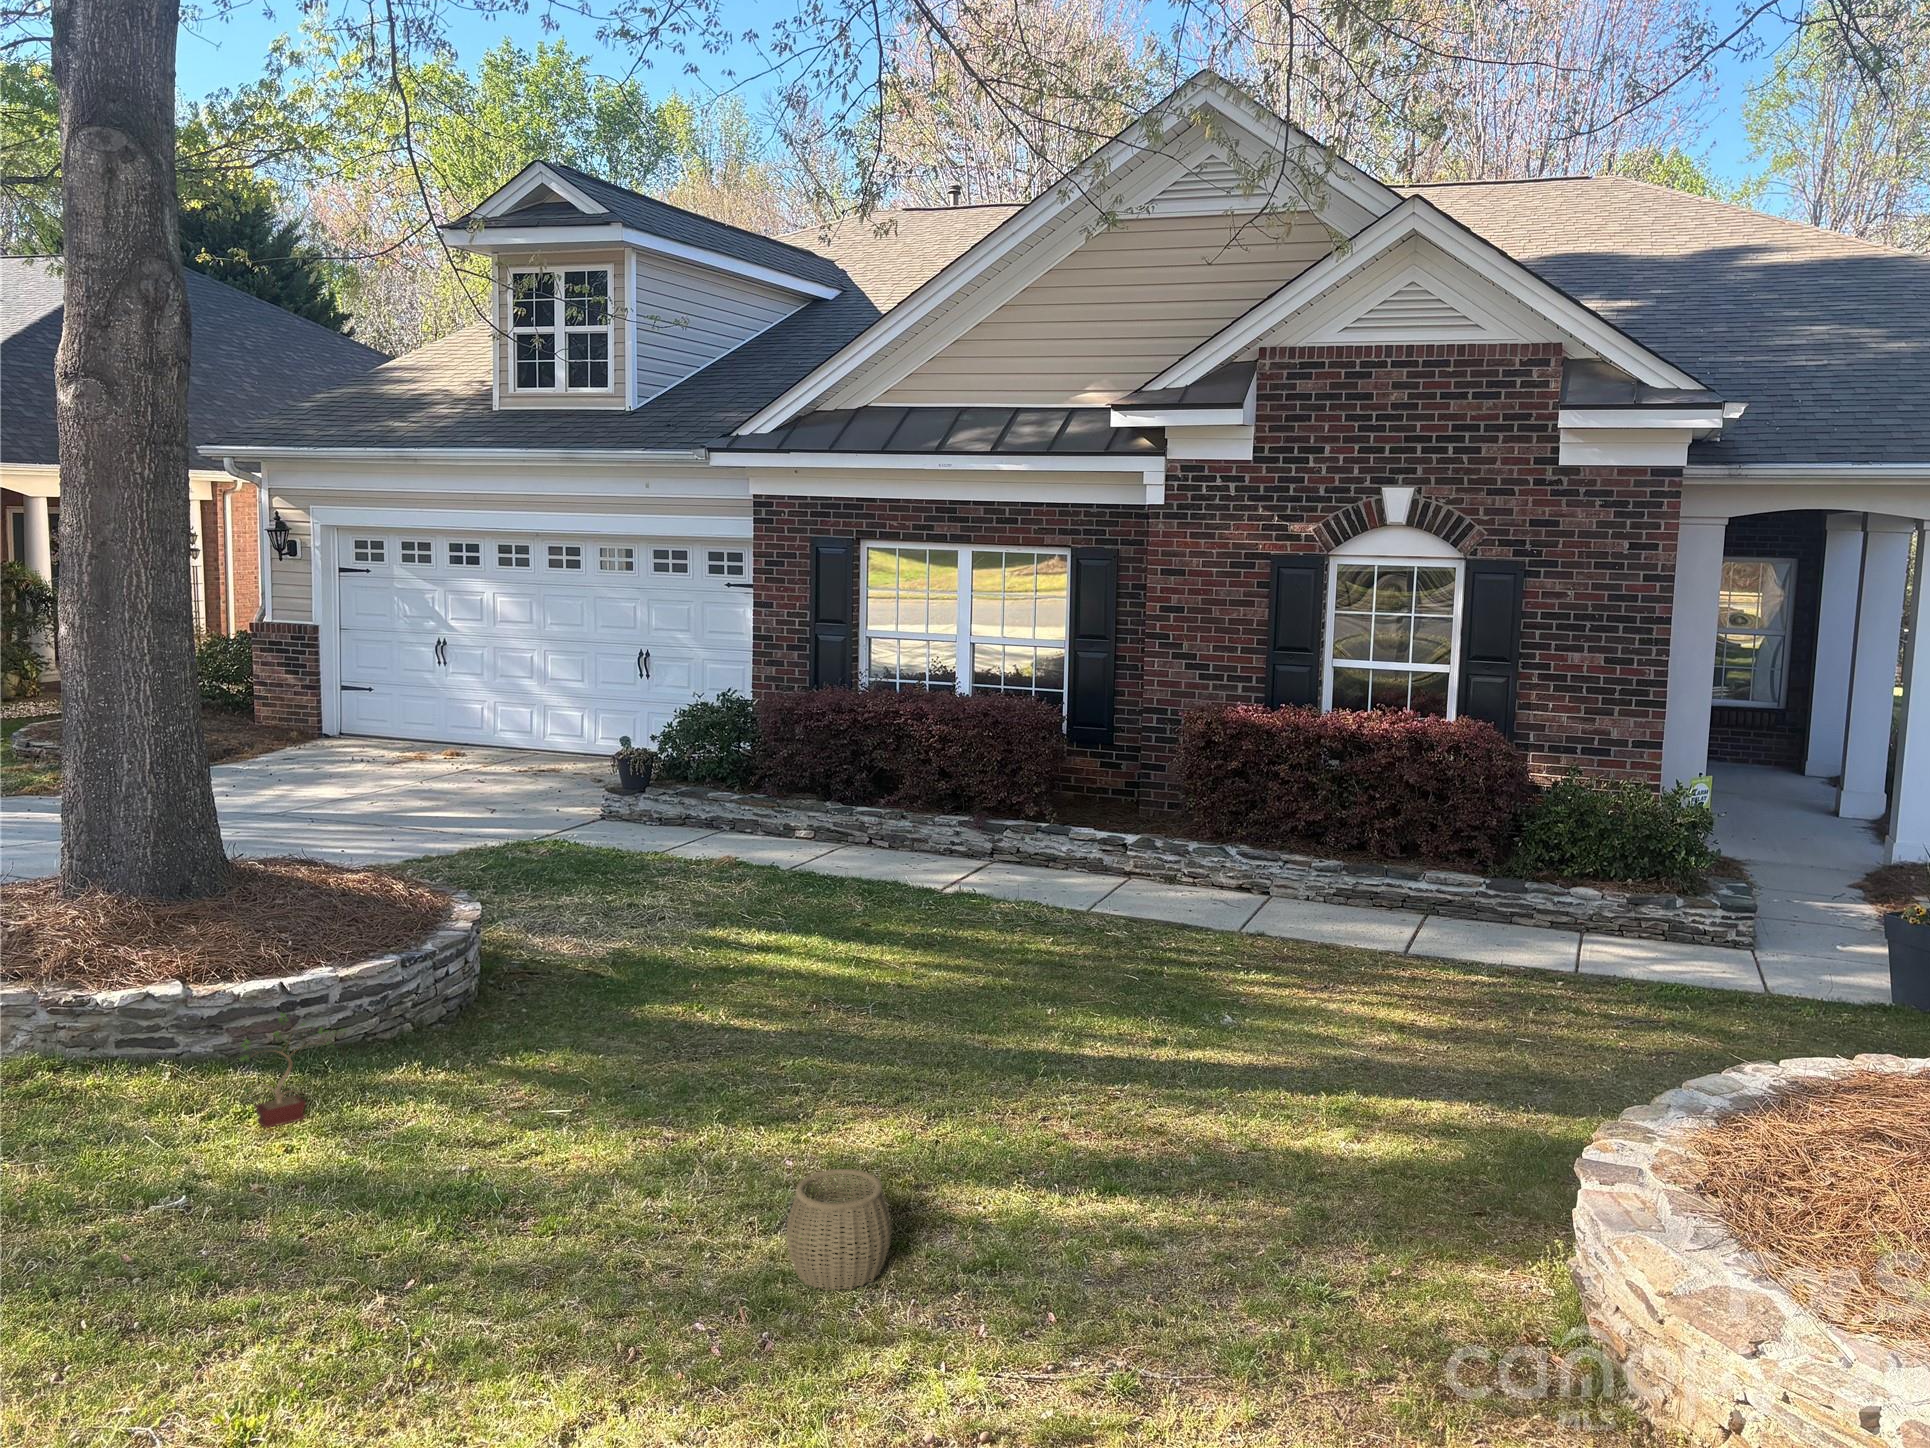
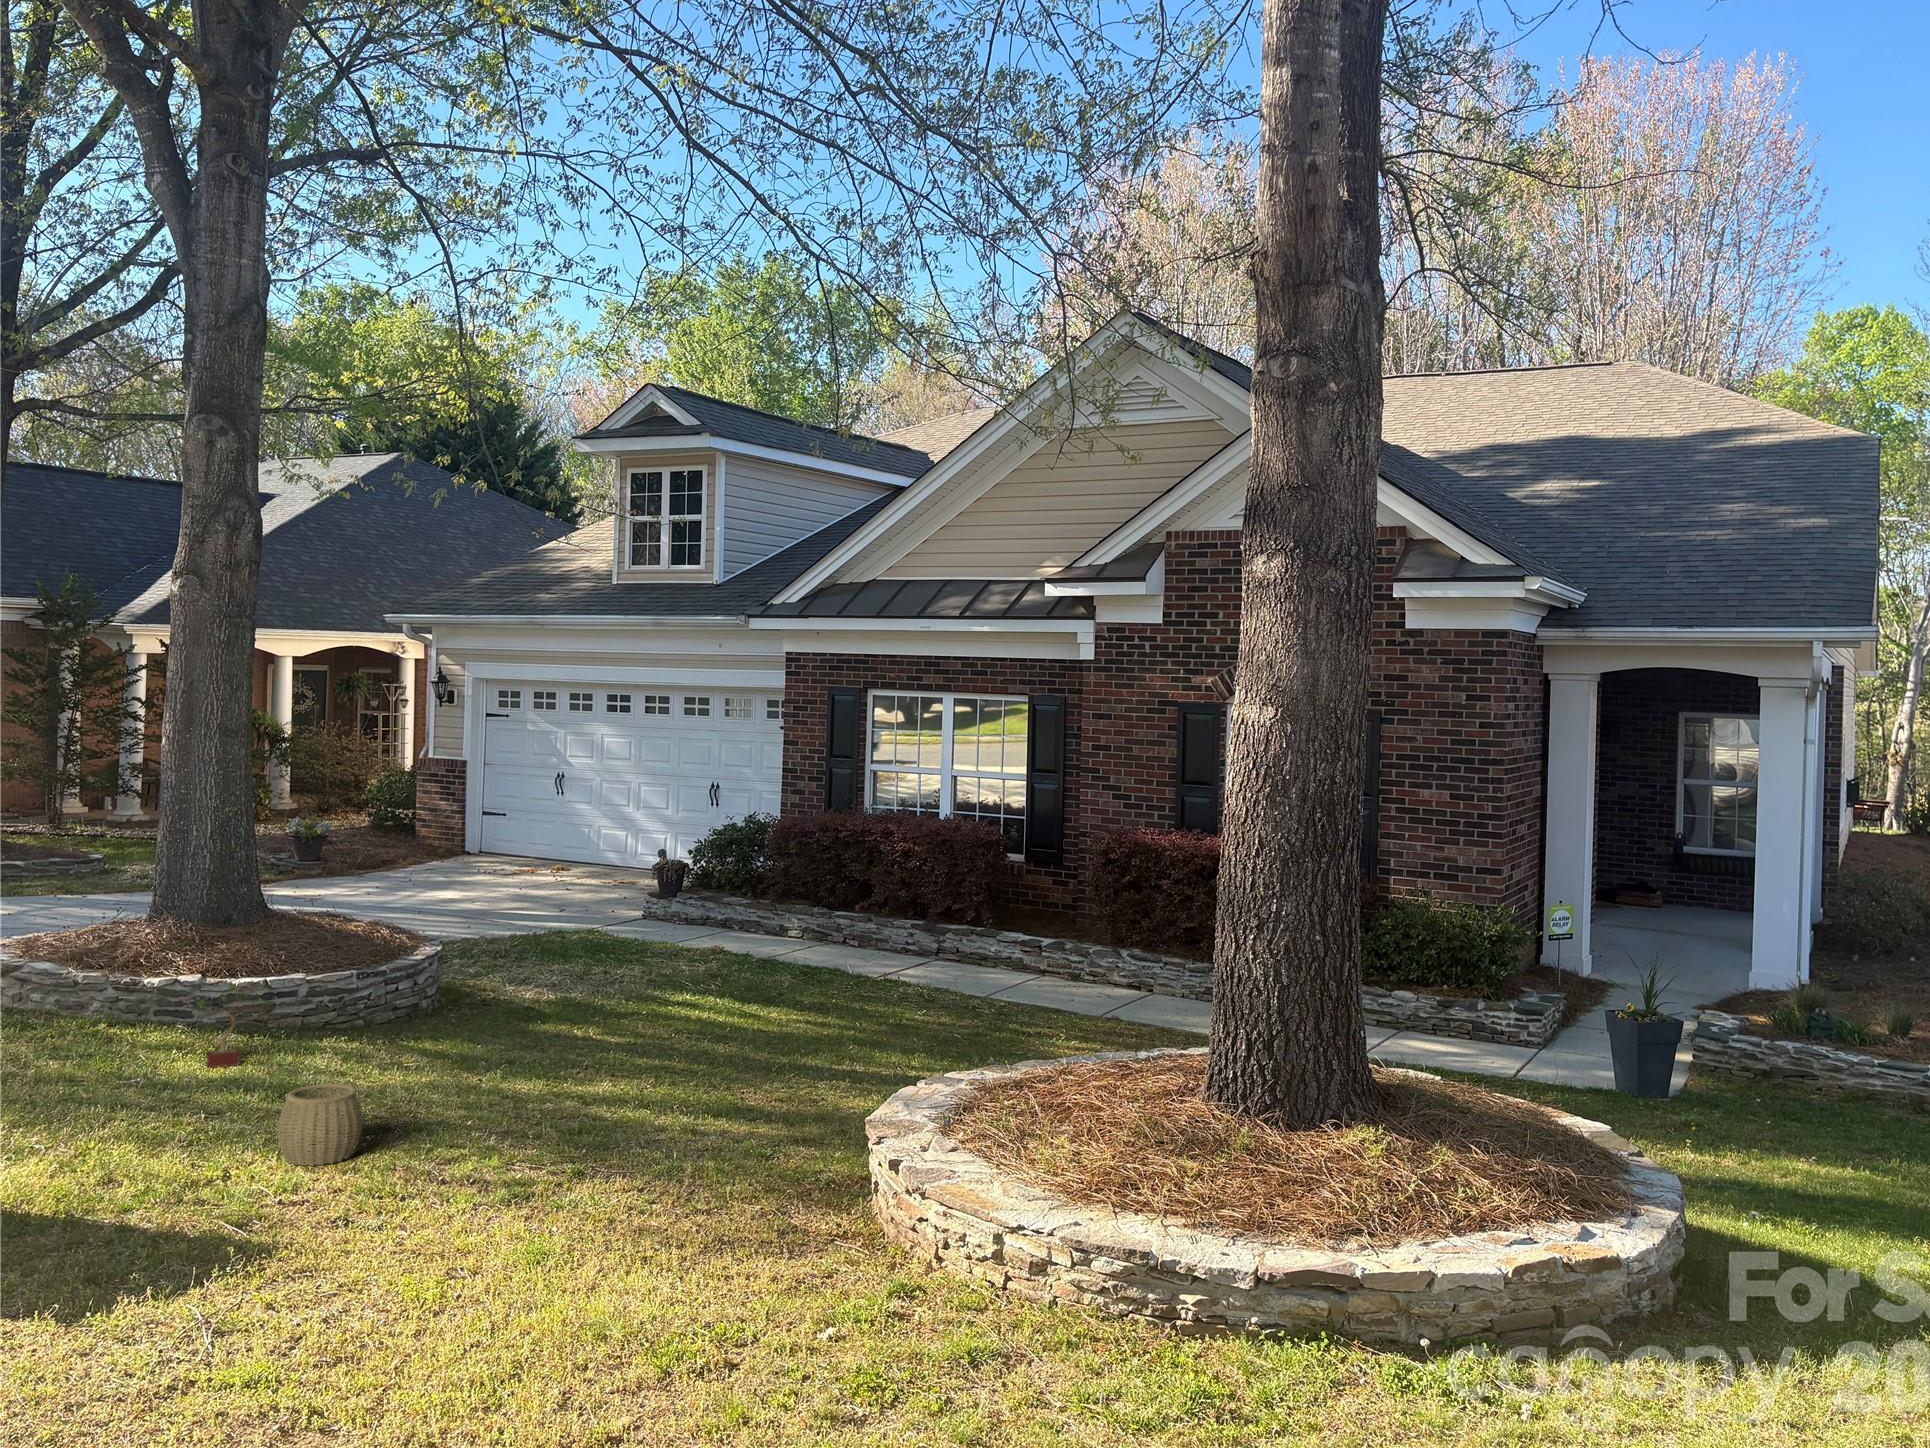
woven basket: present [786,1169,892,1290] -> present [278,1084,362,1166]

